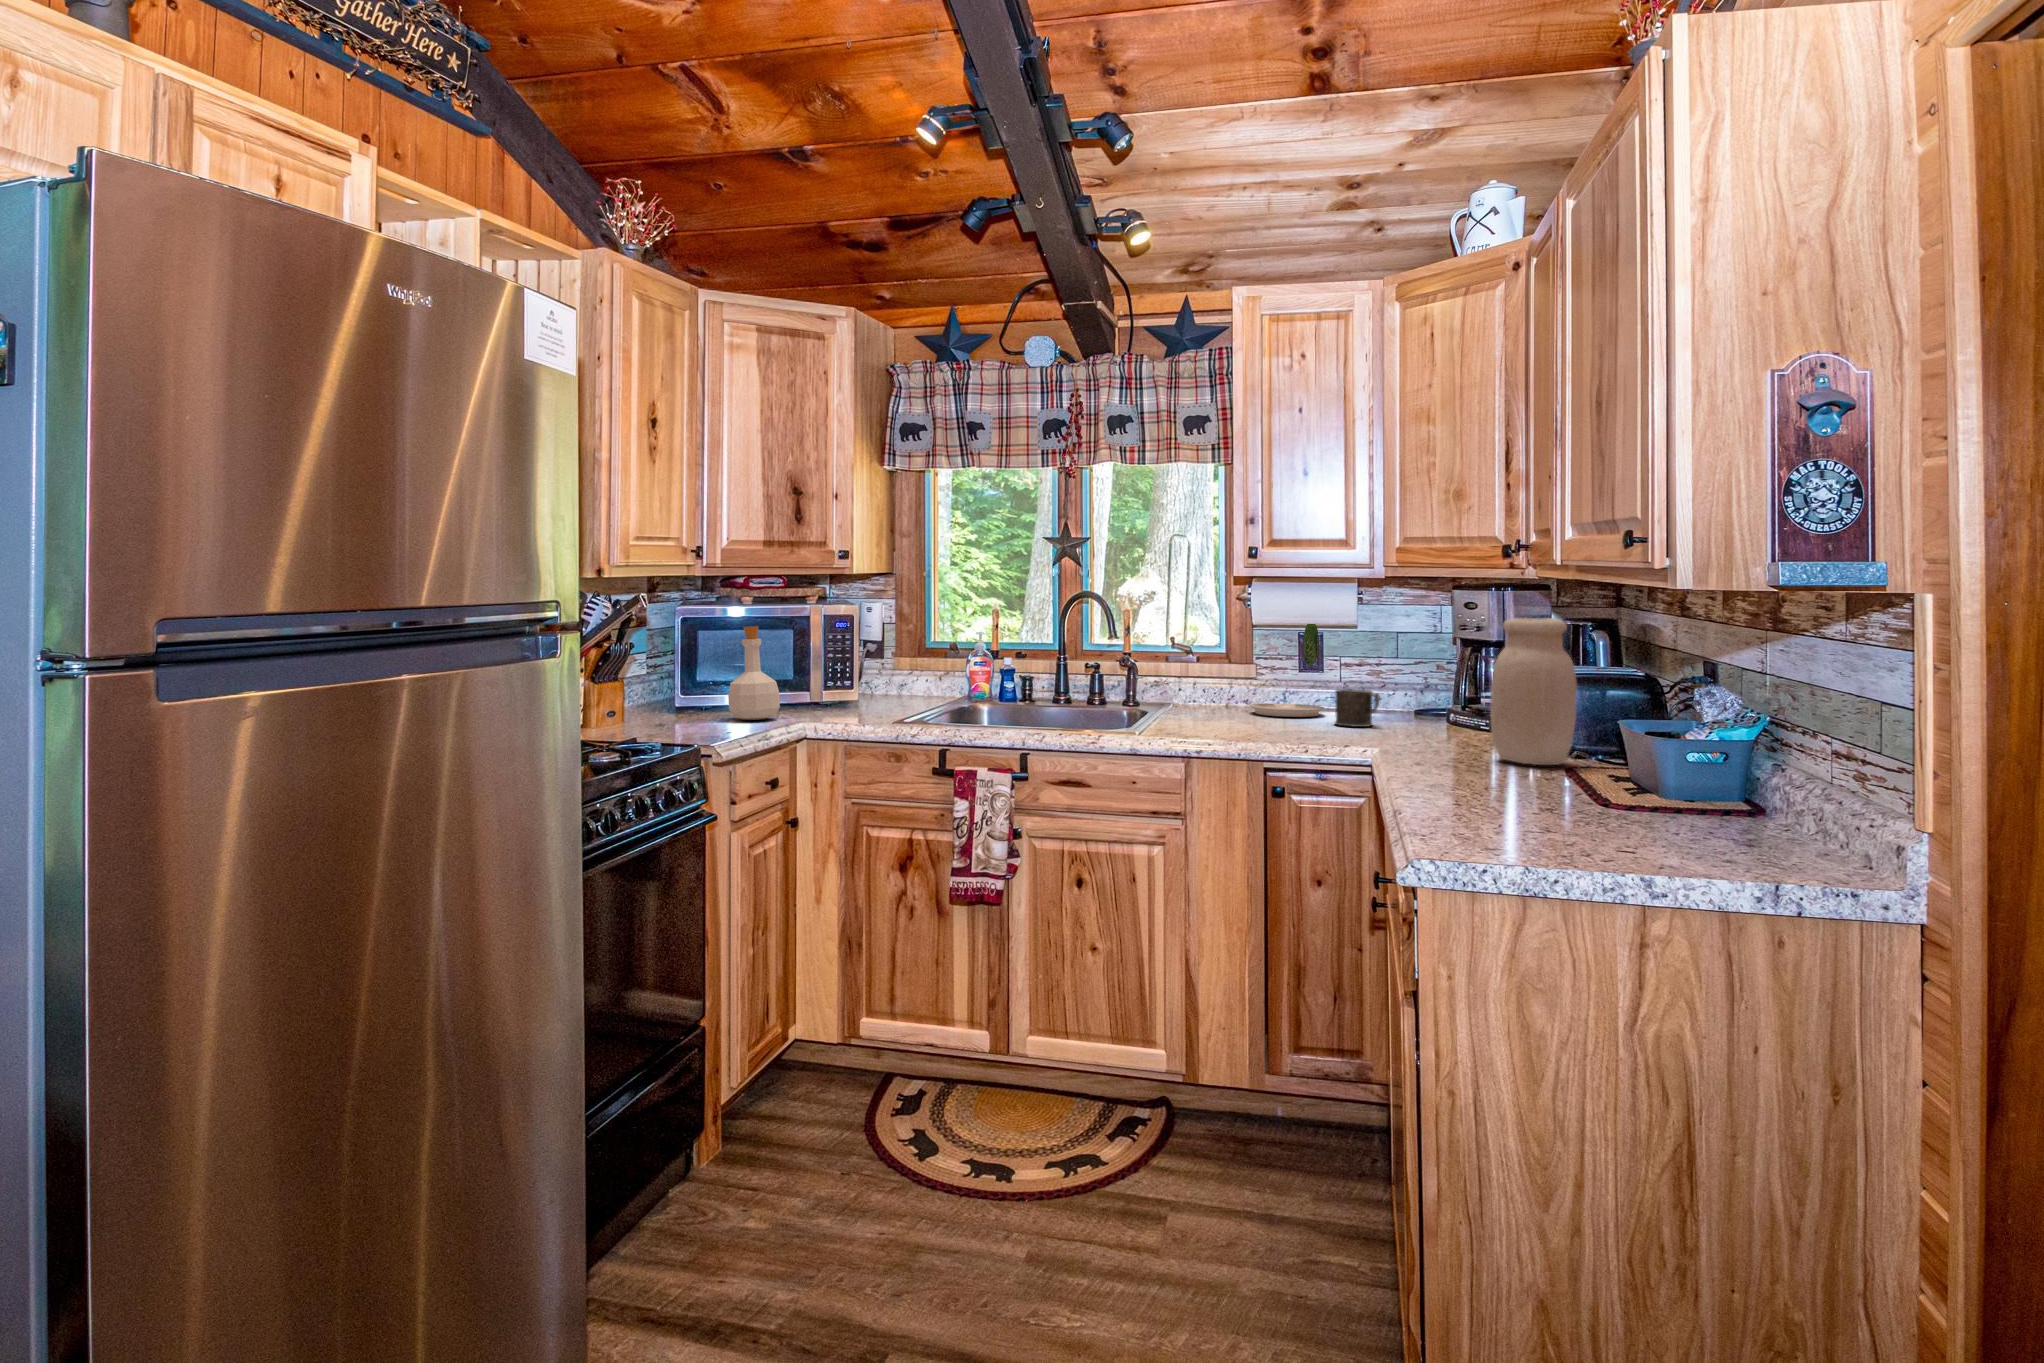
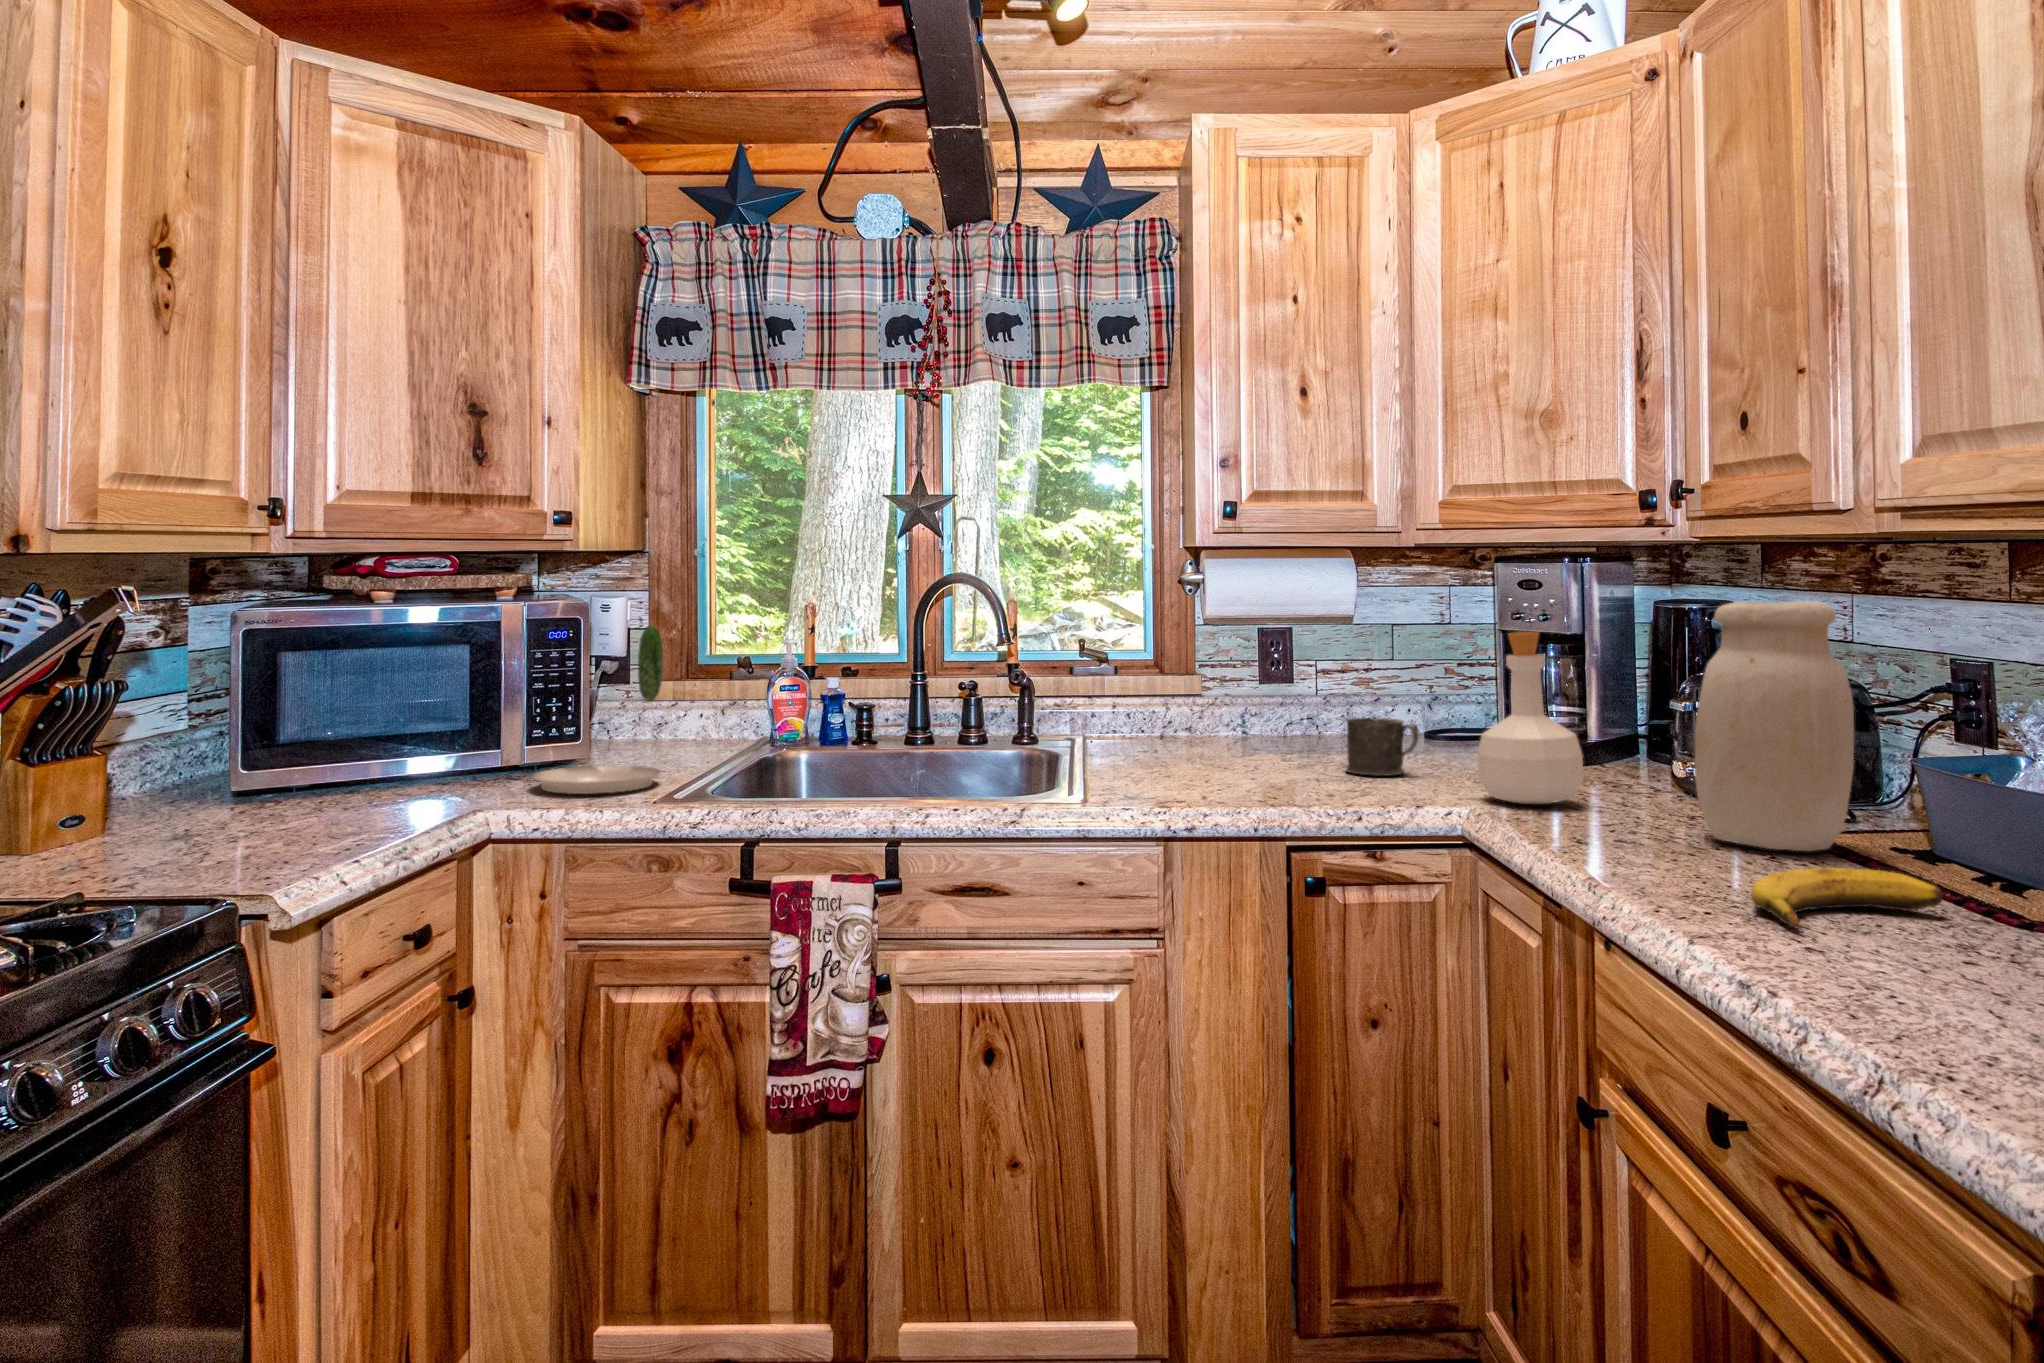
plate: present [1250,624,1324,717] -> present [532,625,663,794]
bottle: present [728,626,780,720] -> present [1478,632,1583,804]
banana: none [1446,763,1549,789] -> present [1751,868,1942,930]

